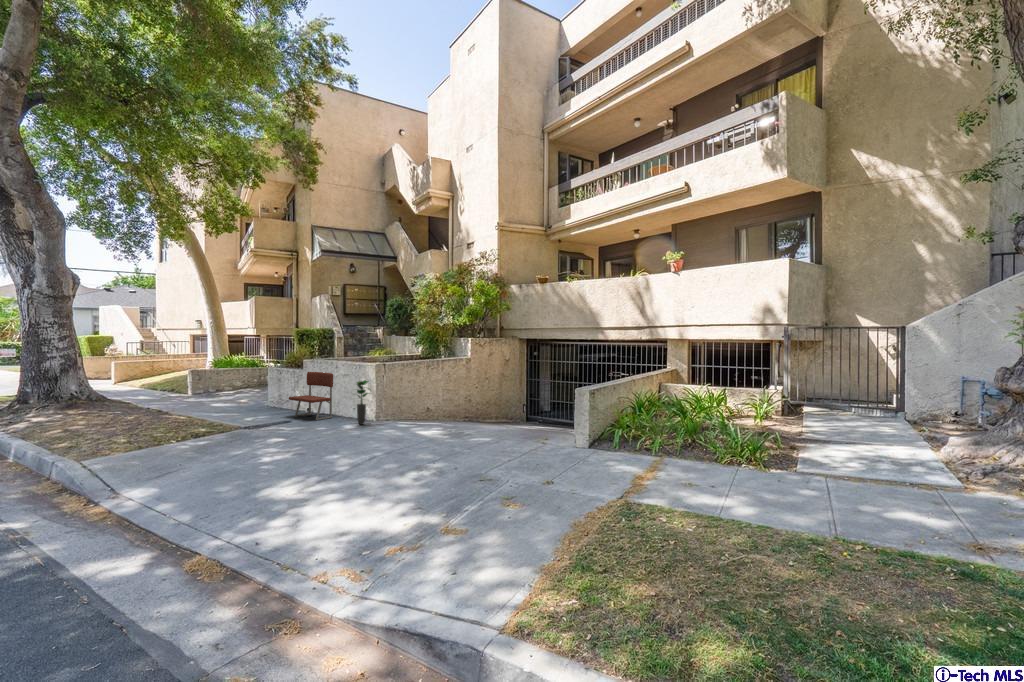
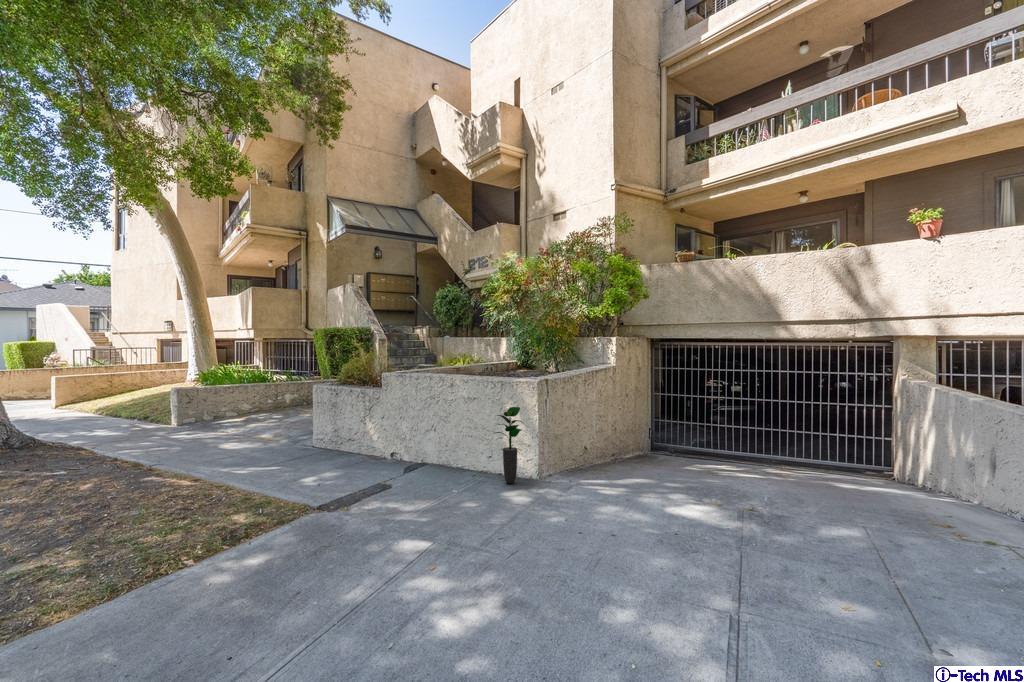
bench: present [289,372,333,420] -> none [367,393,442,475]

